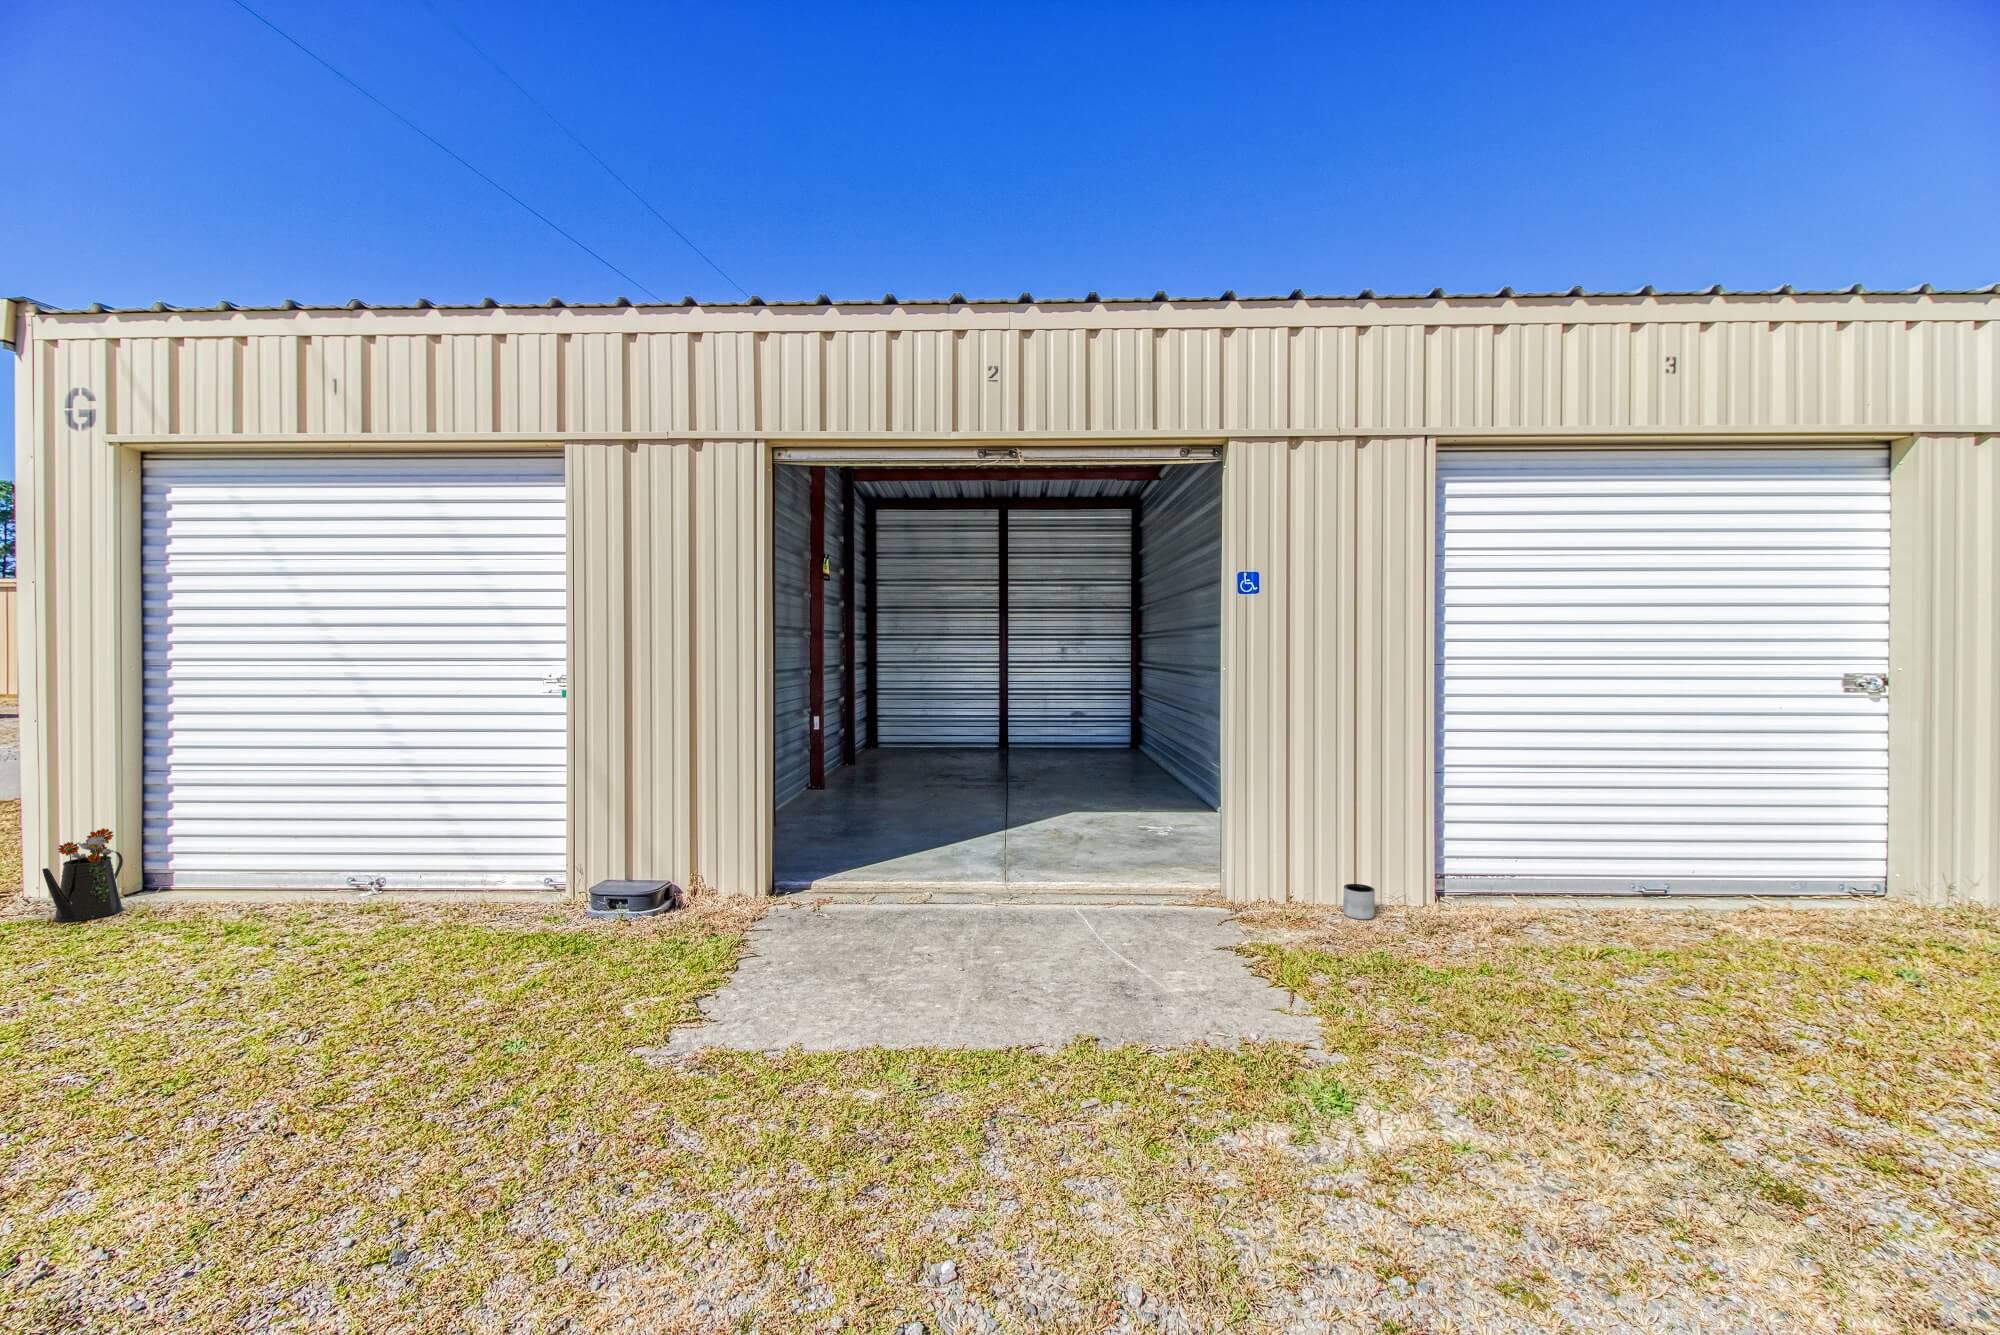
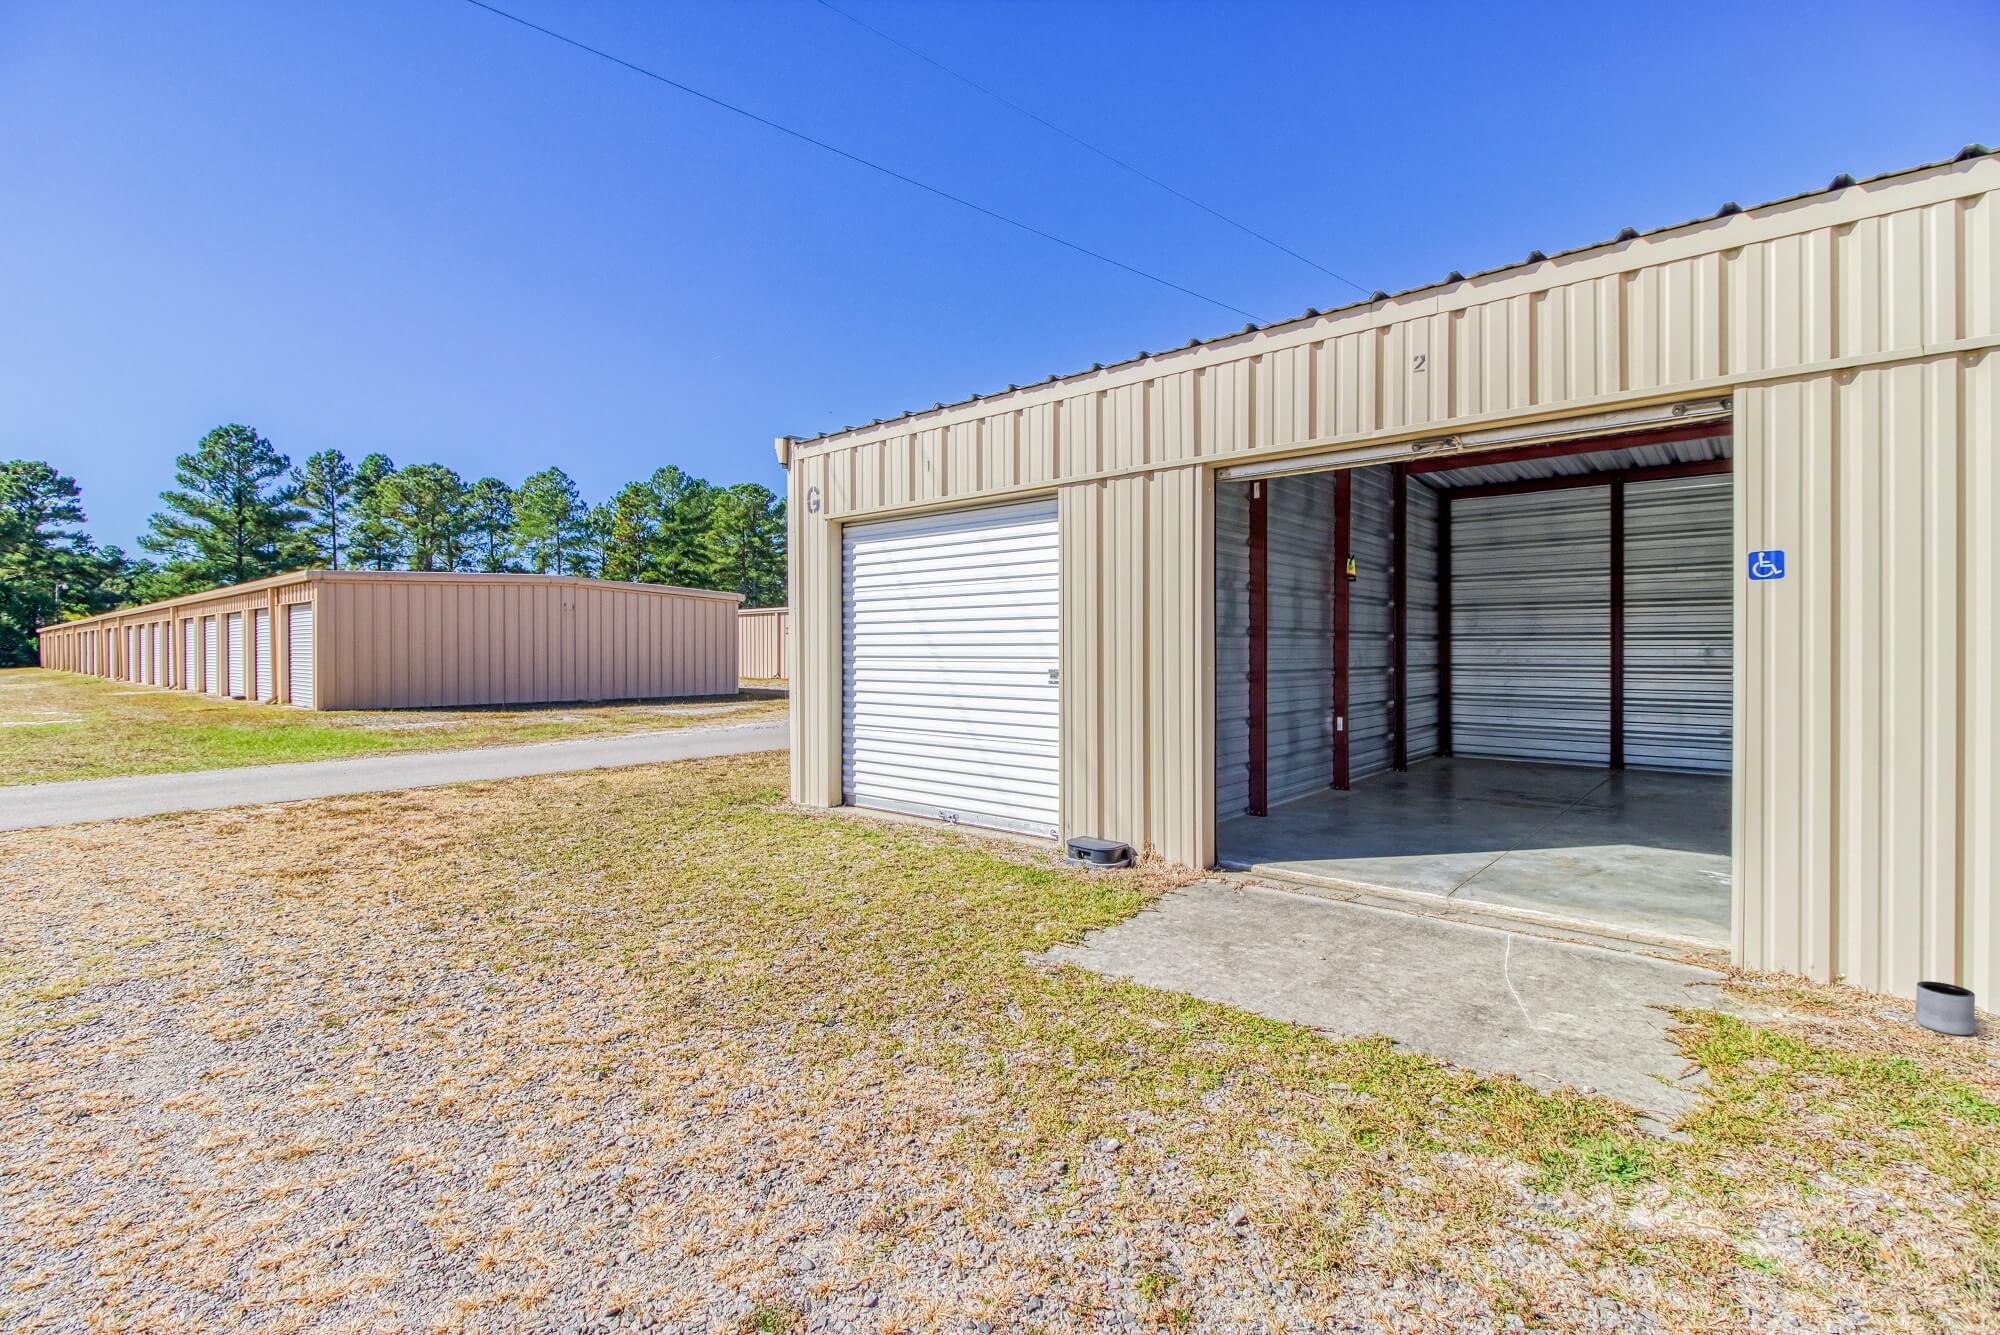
watering can: present [42,828,124,922] -> none [790,763,827,818]

